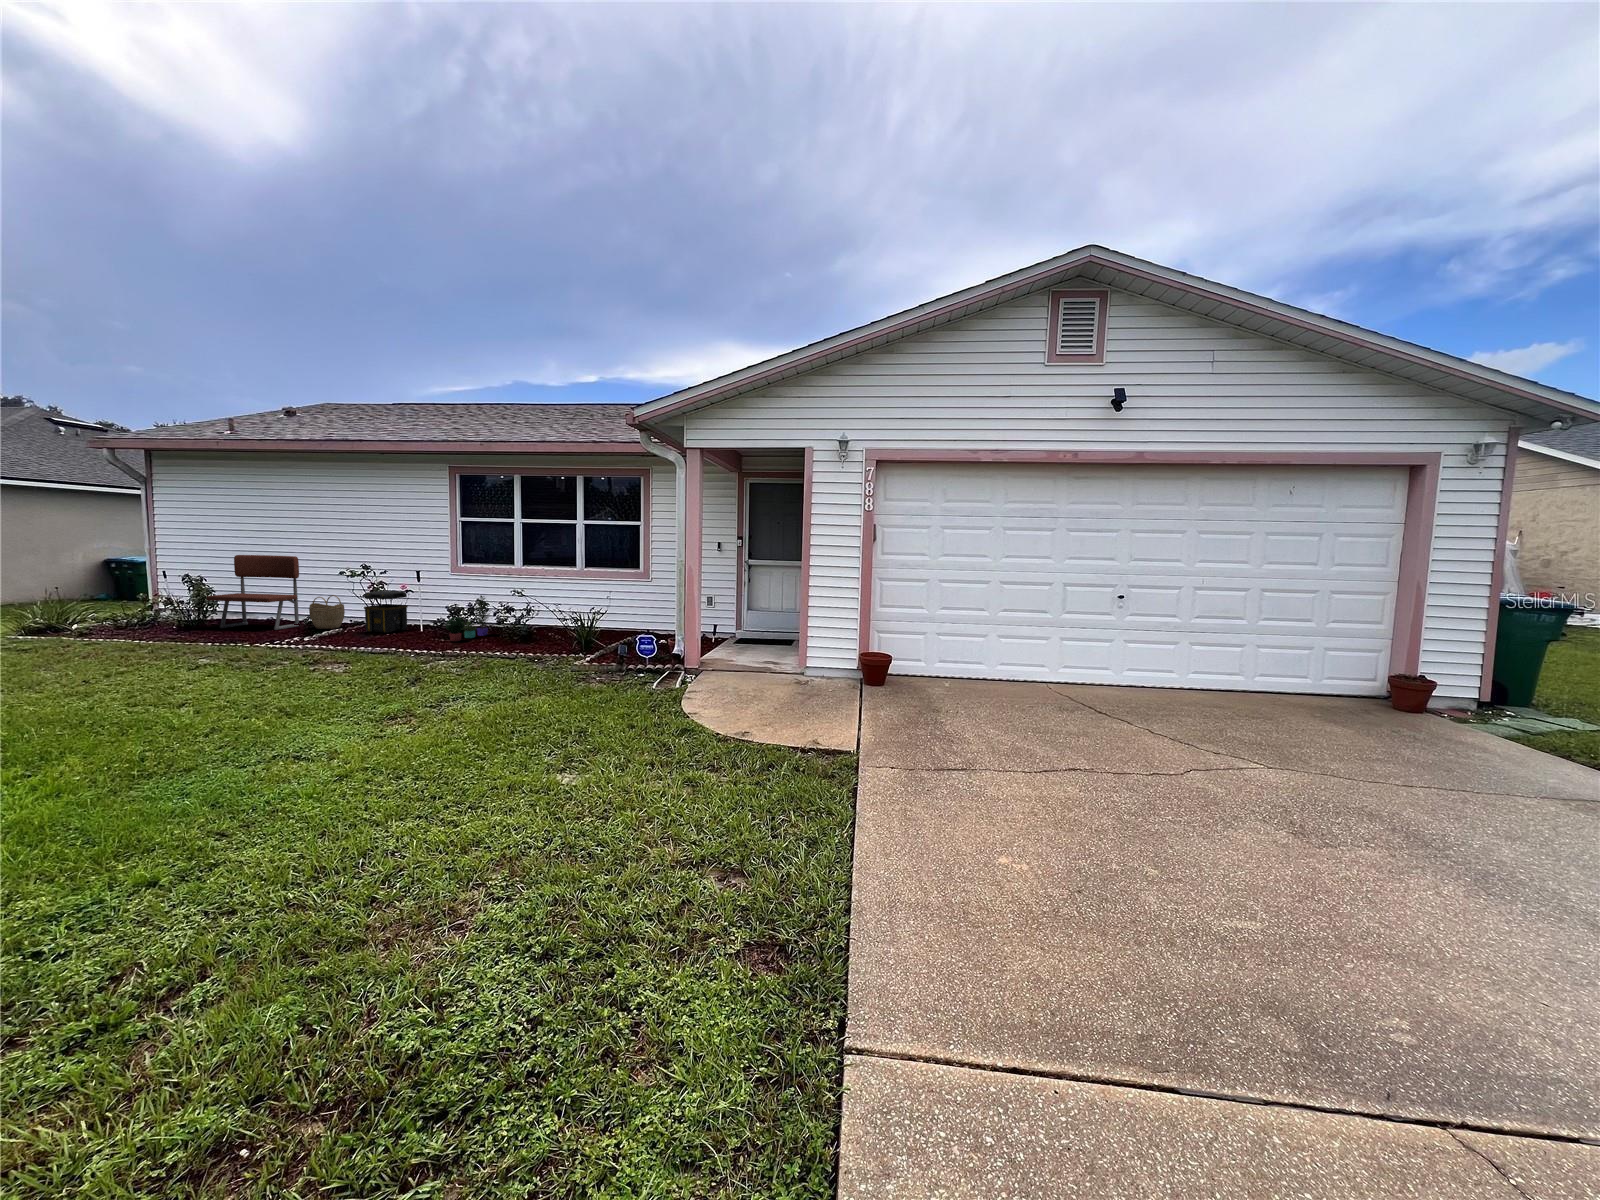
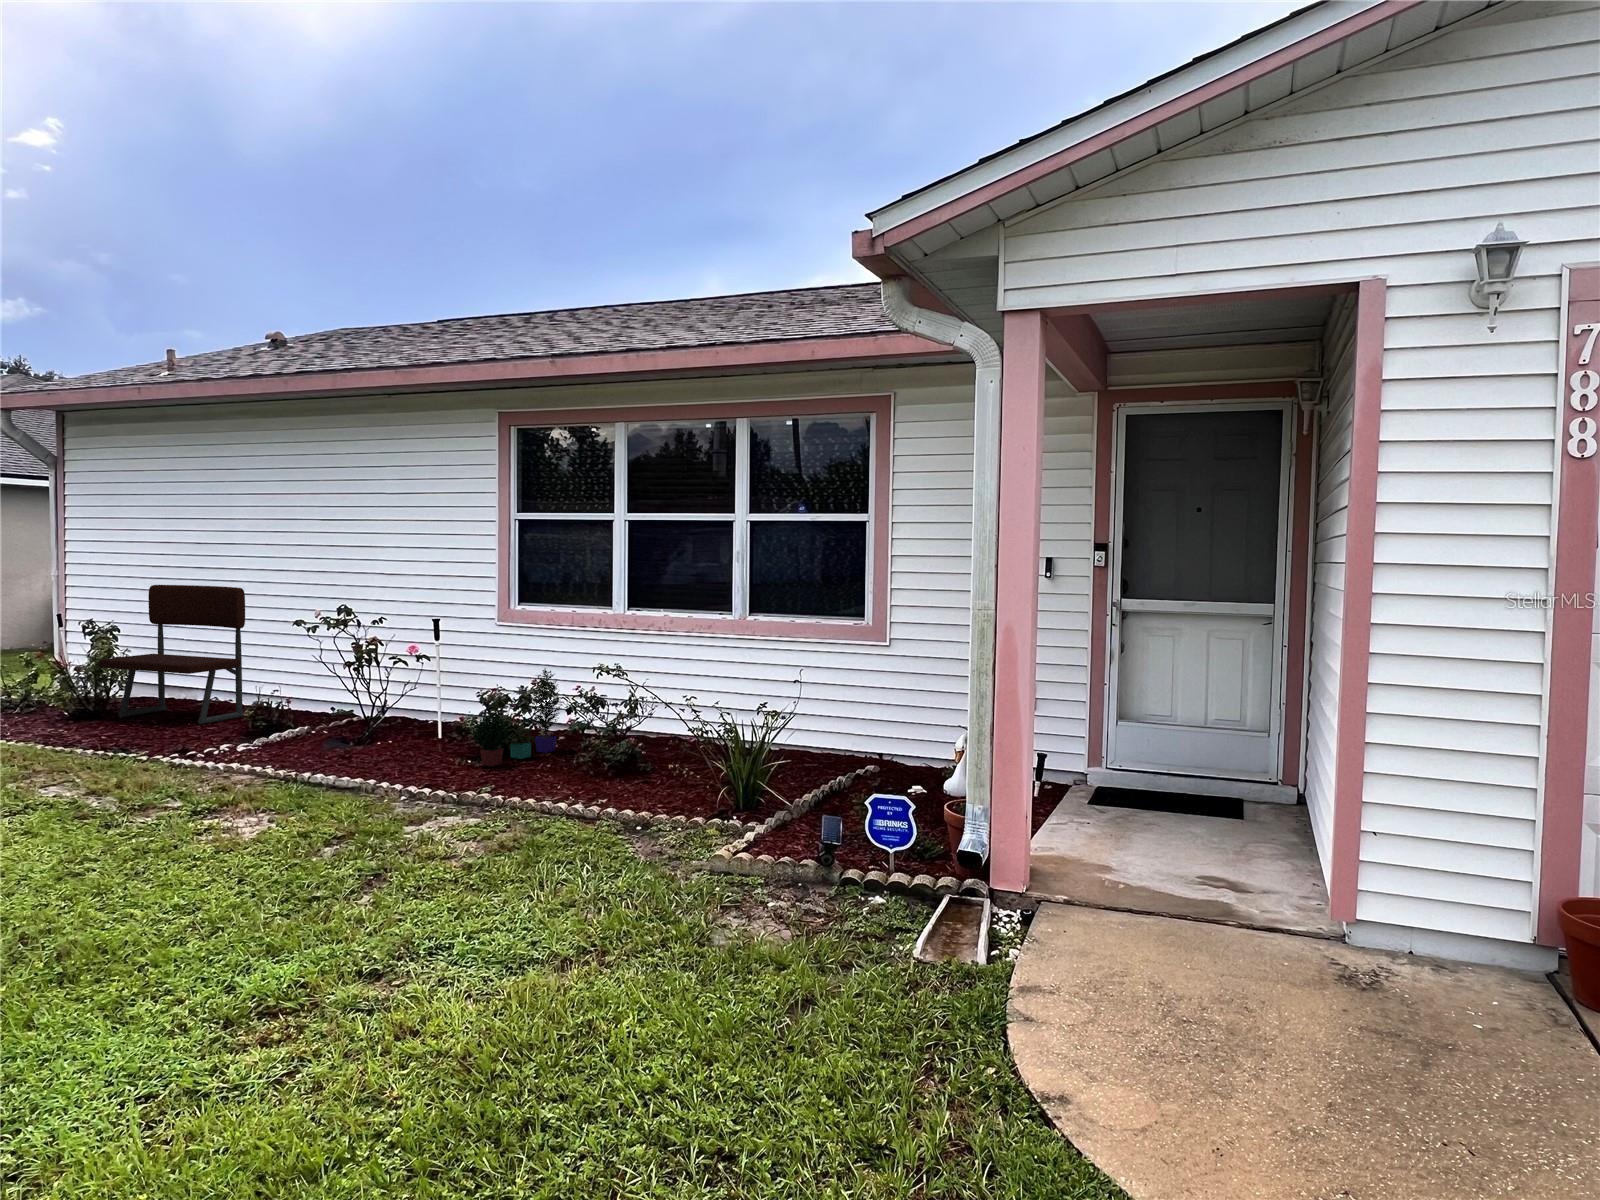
toolbox: present [364,591,408,633] -> none [341,655,418,738]
woven basket: present [309,595,345,629] -> none [256,661,315,725]

